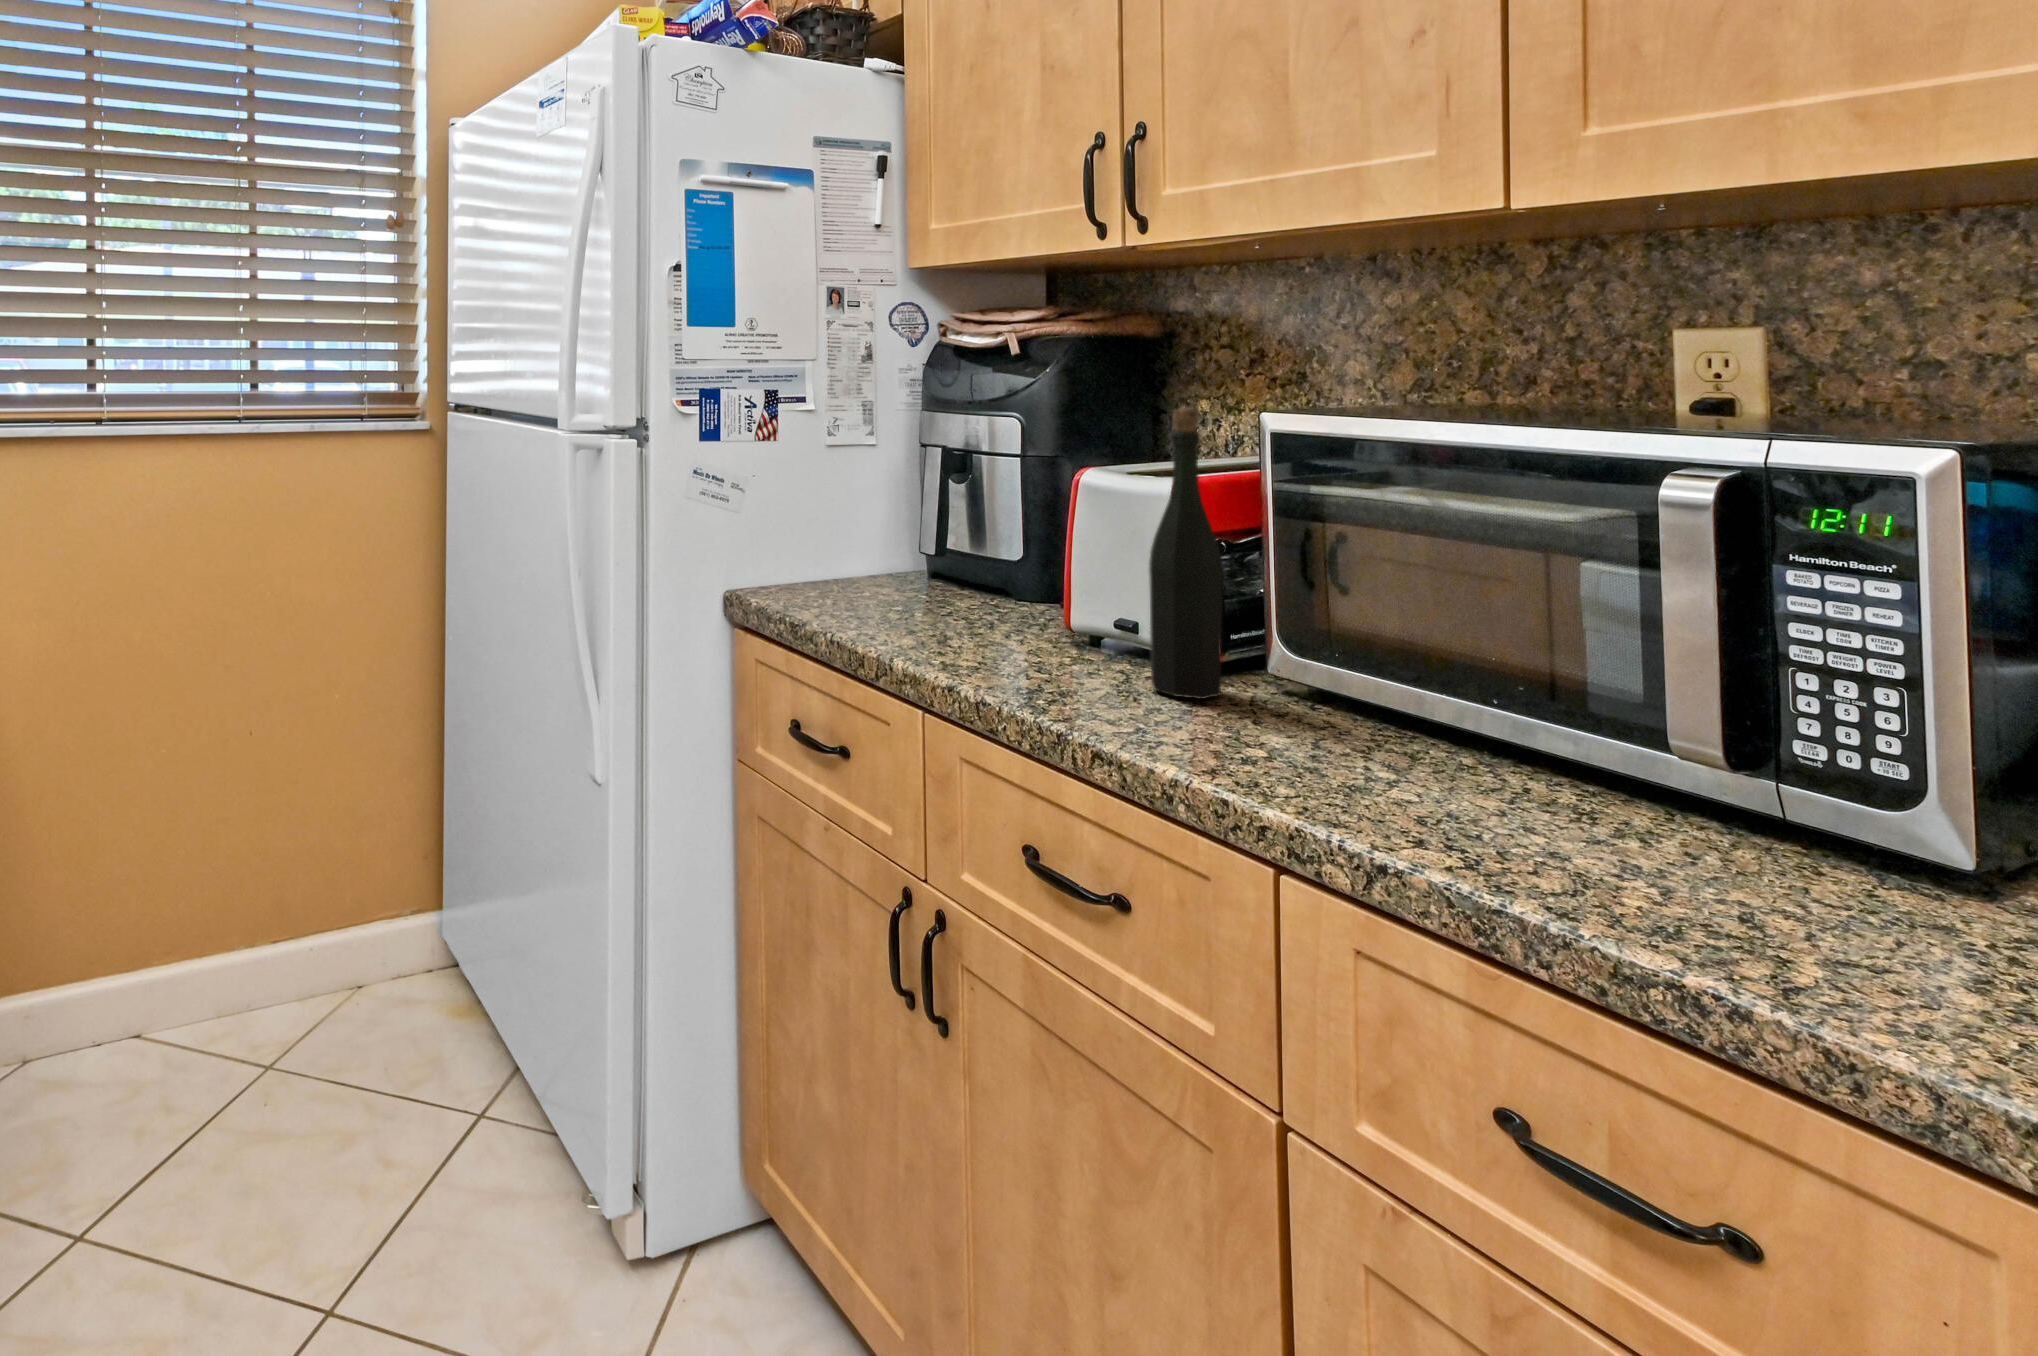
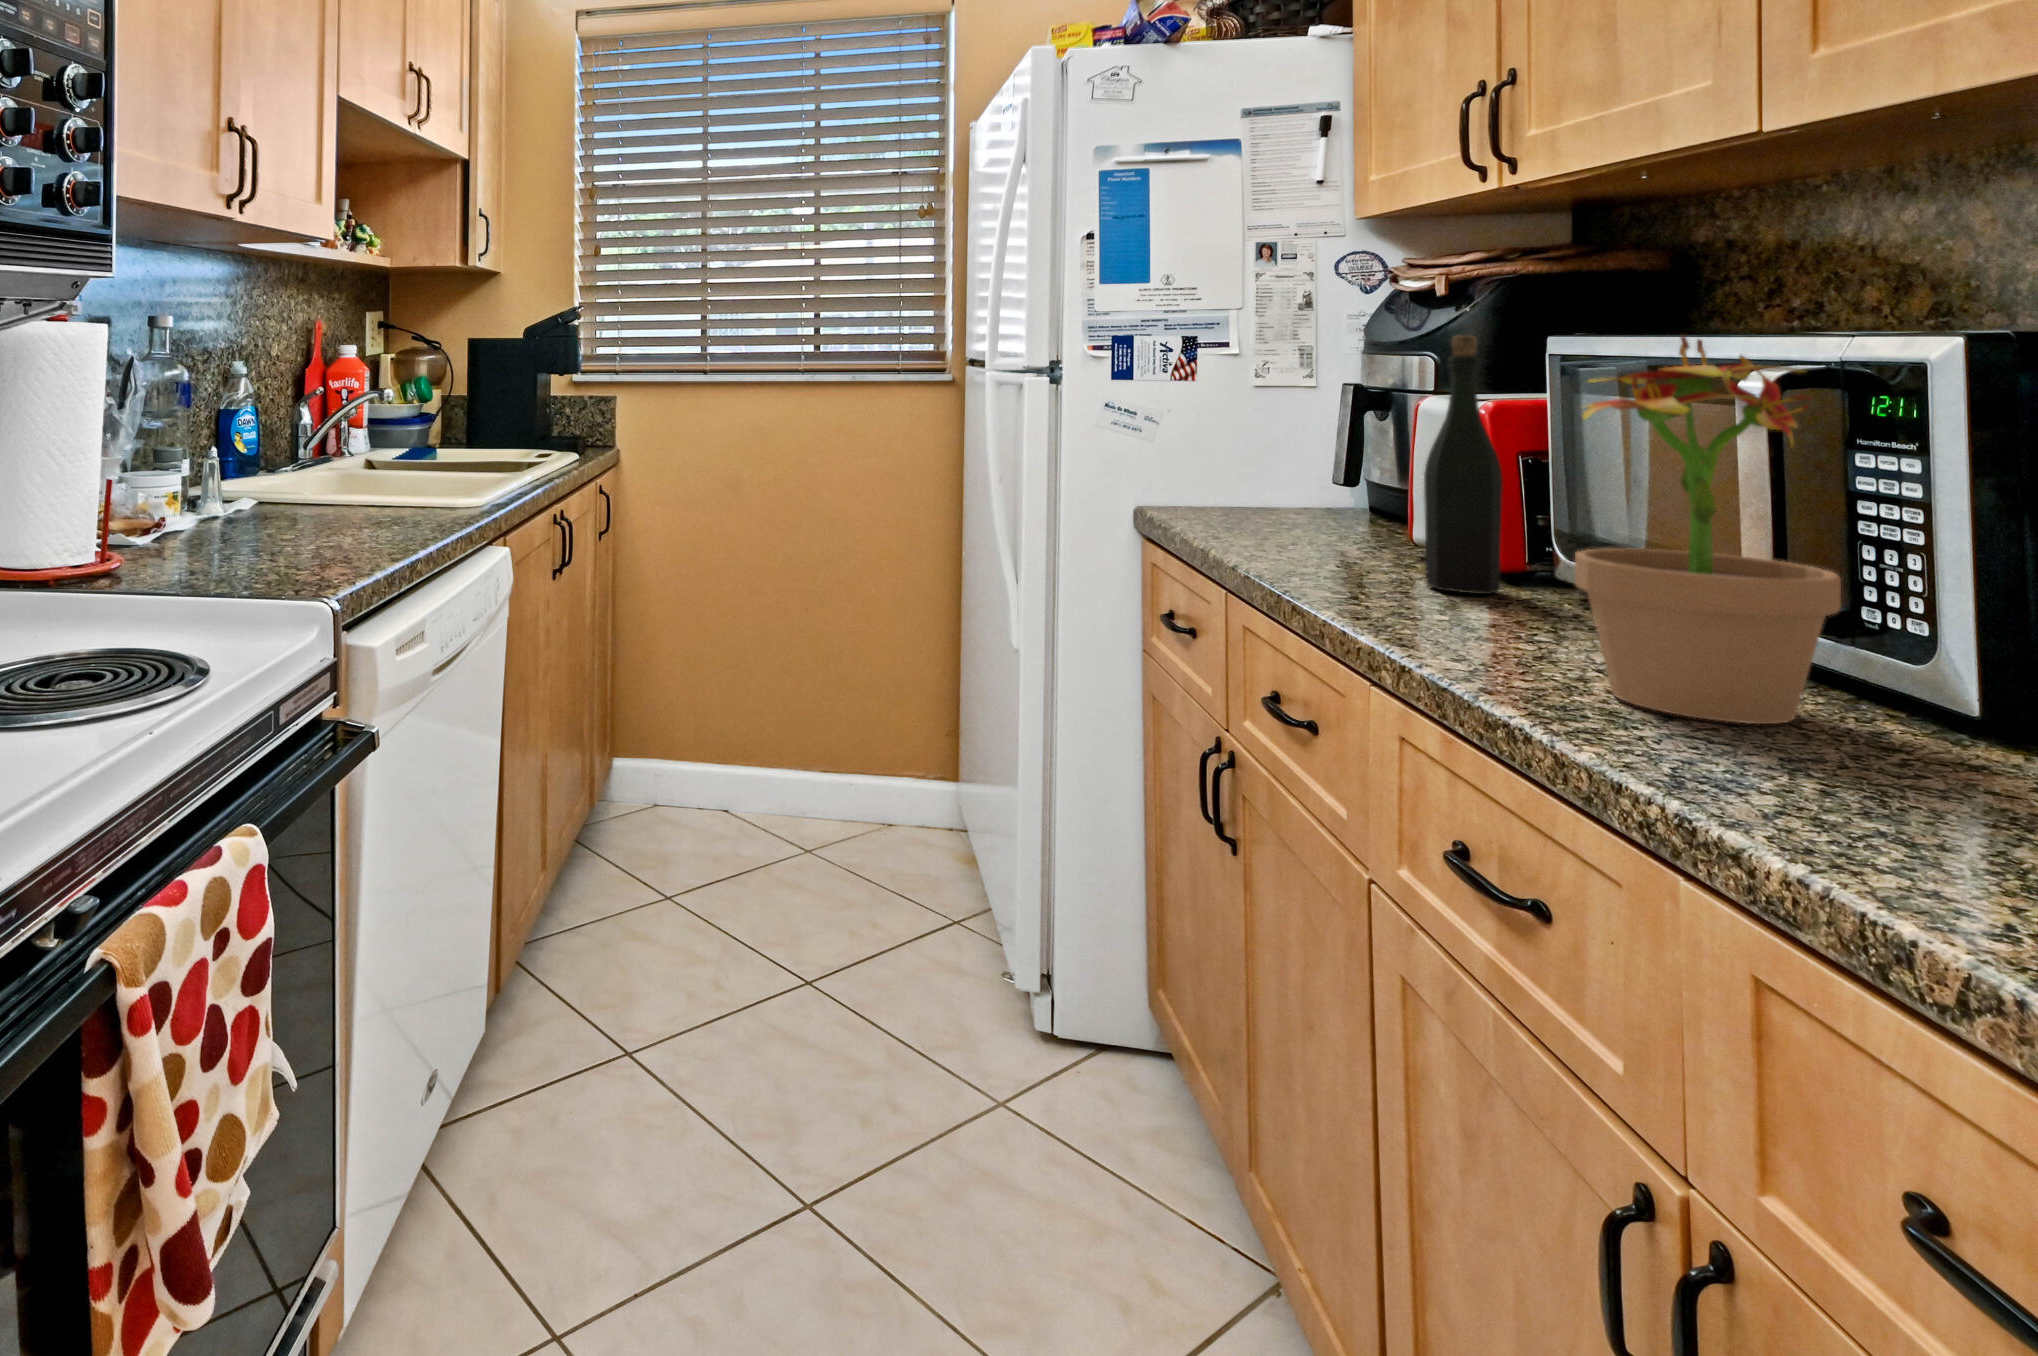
potted plant: none [1585,445,1901,924] -> present [1575,336,1841,724]

